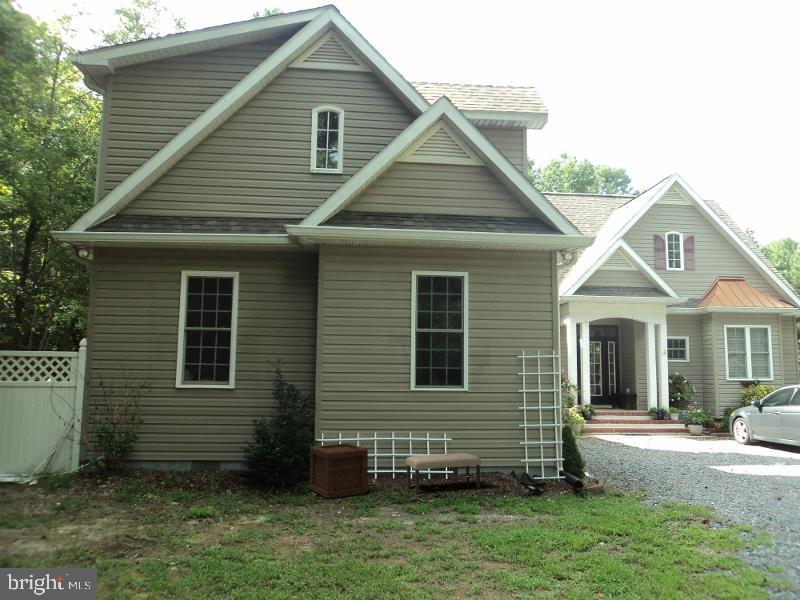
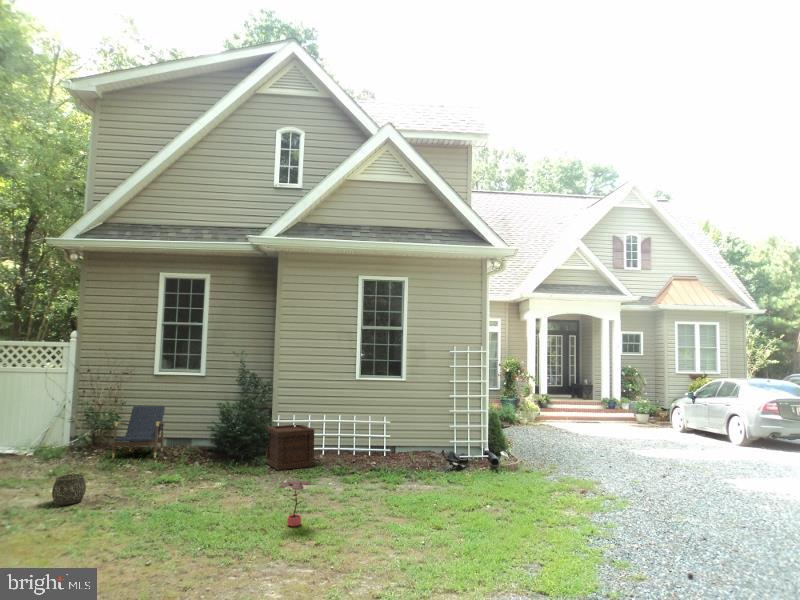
lounge chair: none [129,423,188,486] -> present [112,406,165,459]
bench: present [406,453,481,494] -> none [349,434,414,468]
woven basket: none [67,511,109,551] -> present [52,474,86,505]
potted plant: none [360,518,398,578] -> present [279,480,311,526]

